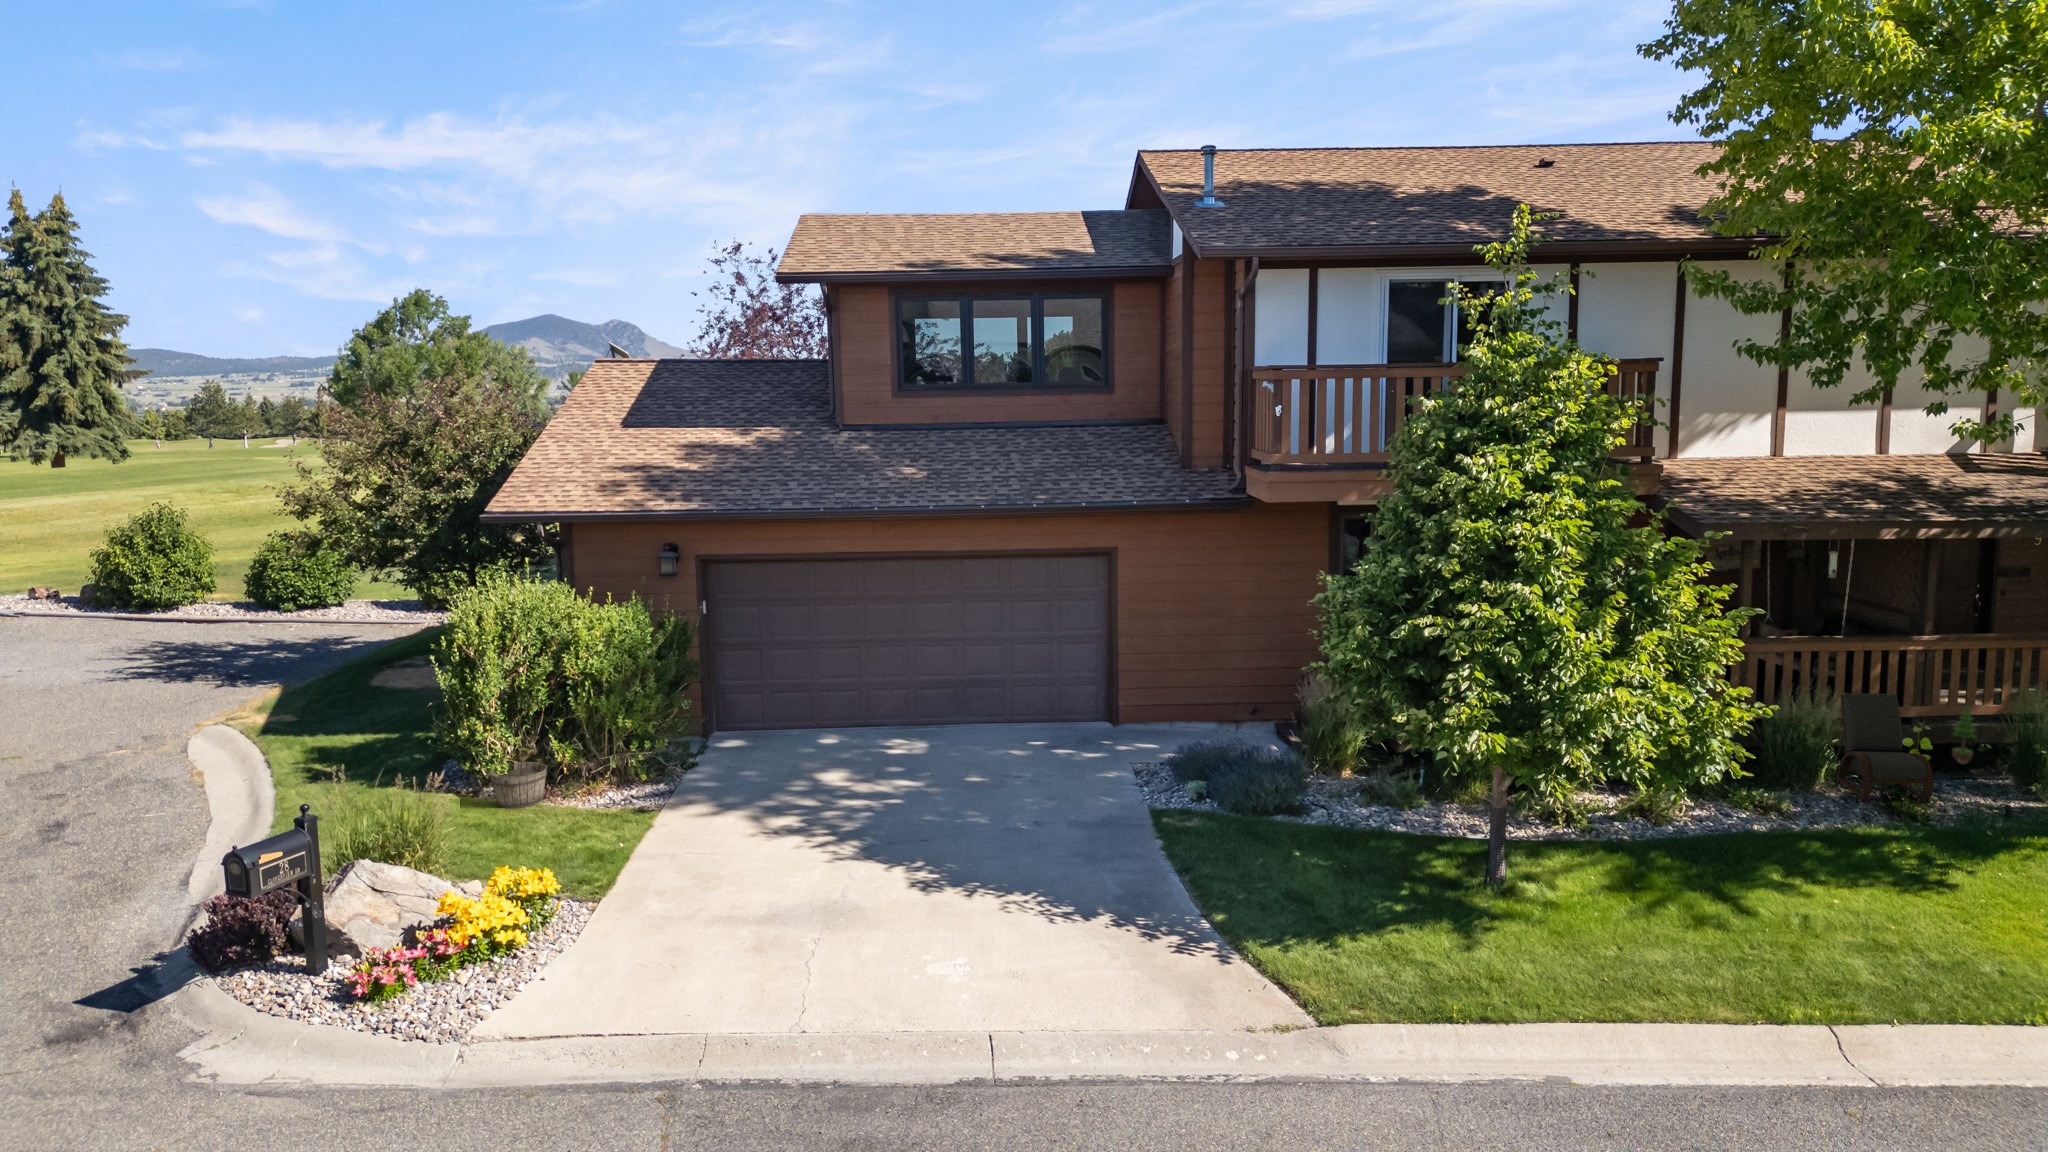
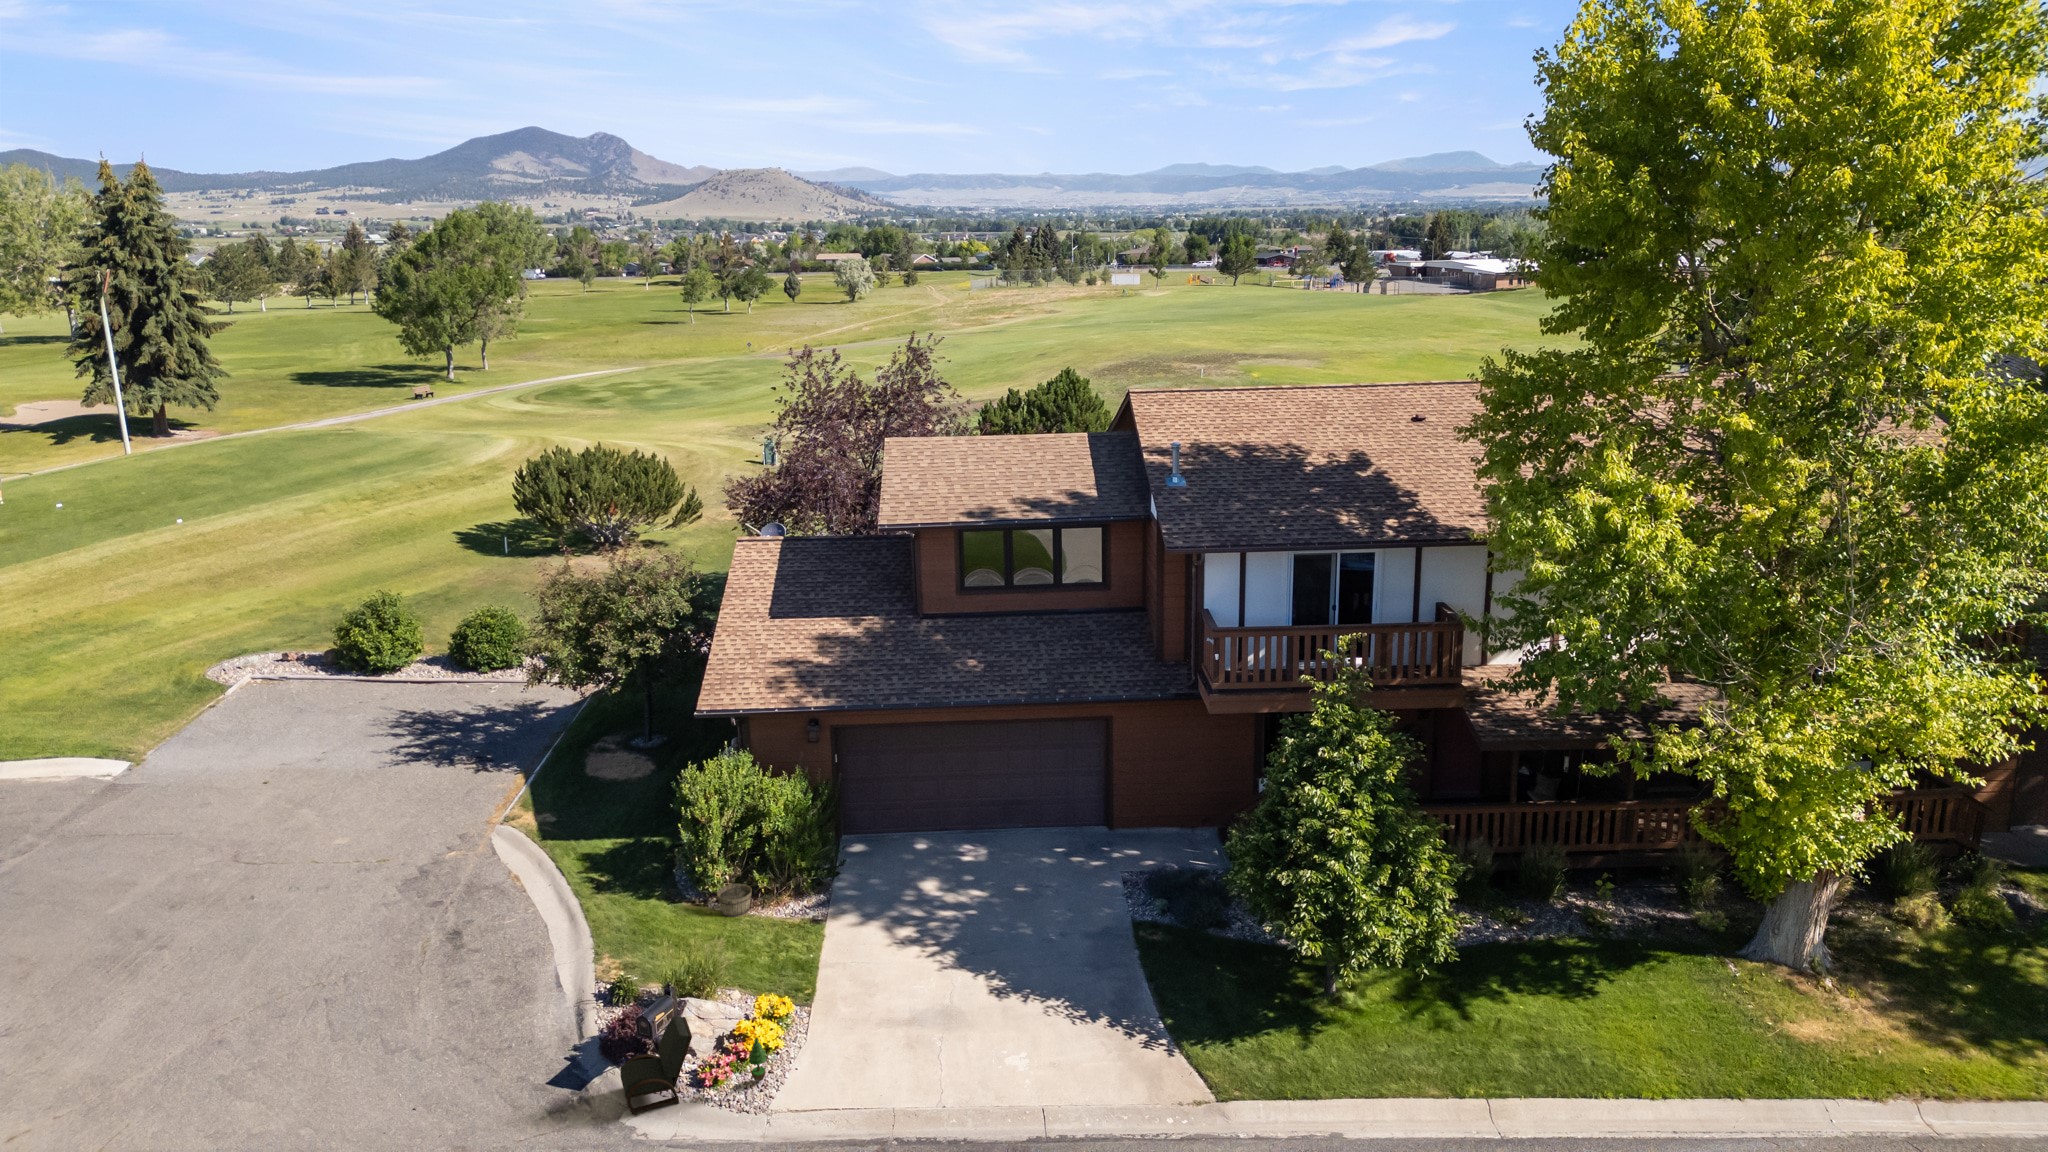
lounge chair: present [1836,693,1934,803] -> present [620,1016,692,1115]
potted tree: present [1953,706,1976,764] -> present [749,1037,767,1082]

